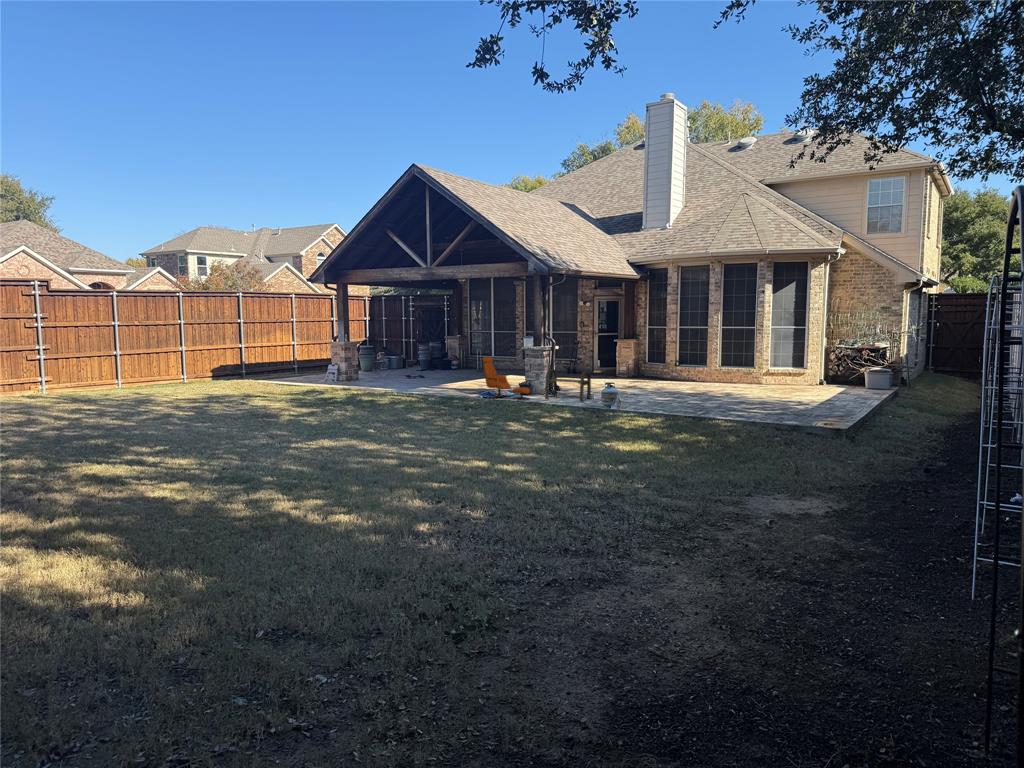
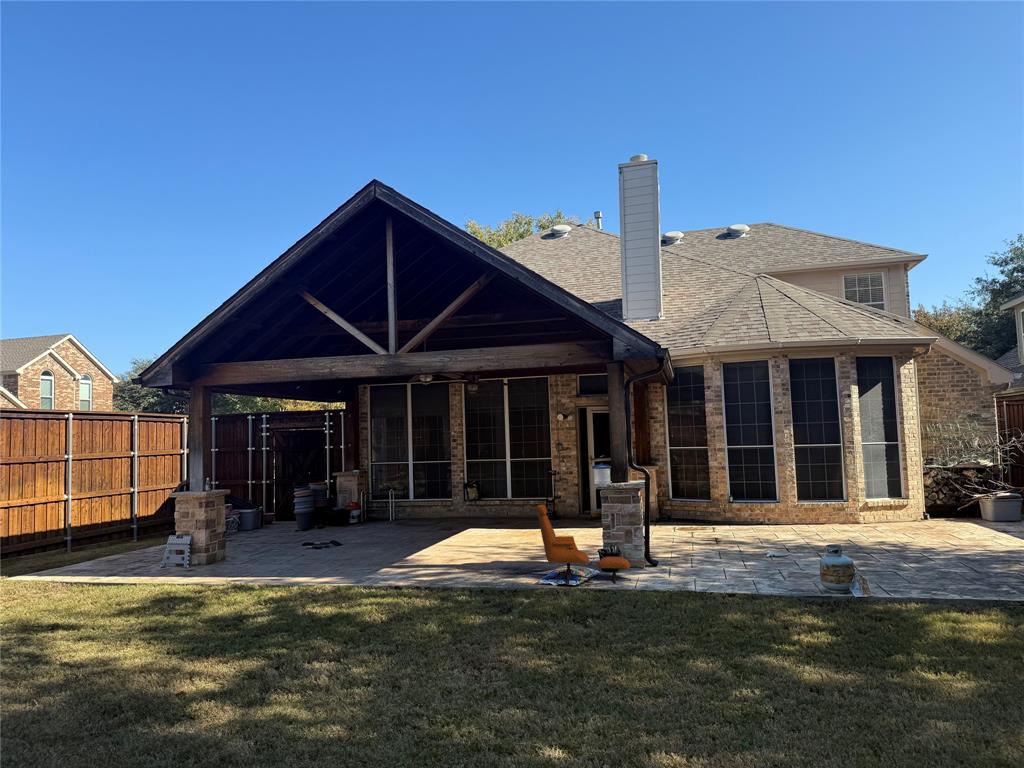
bench: present [545,369,591,402] -> none [642,519,719,575]

